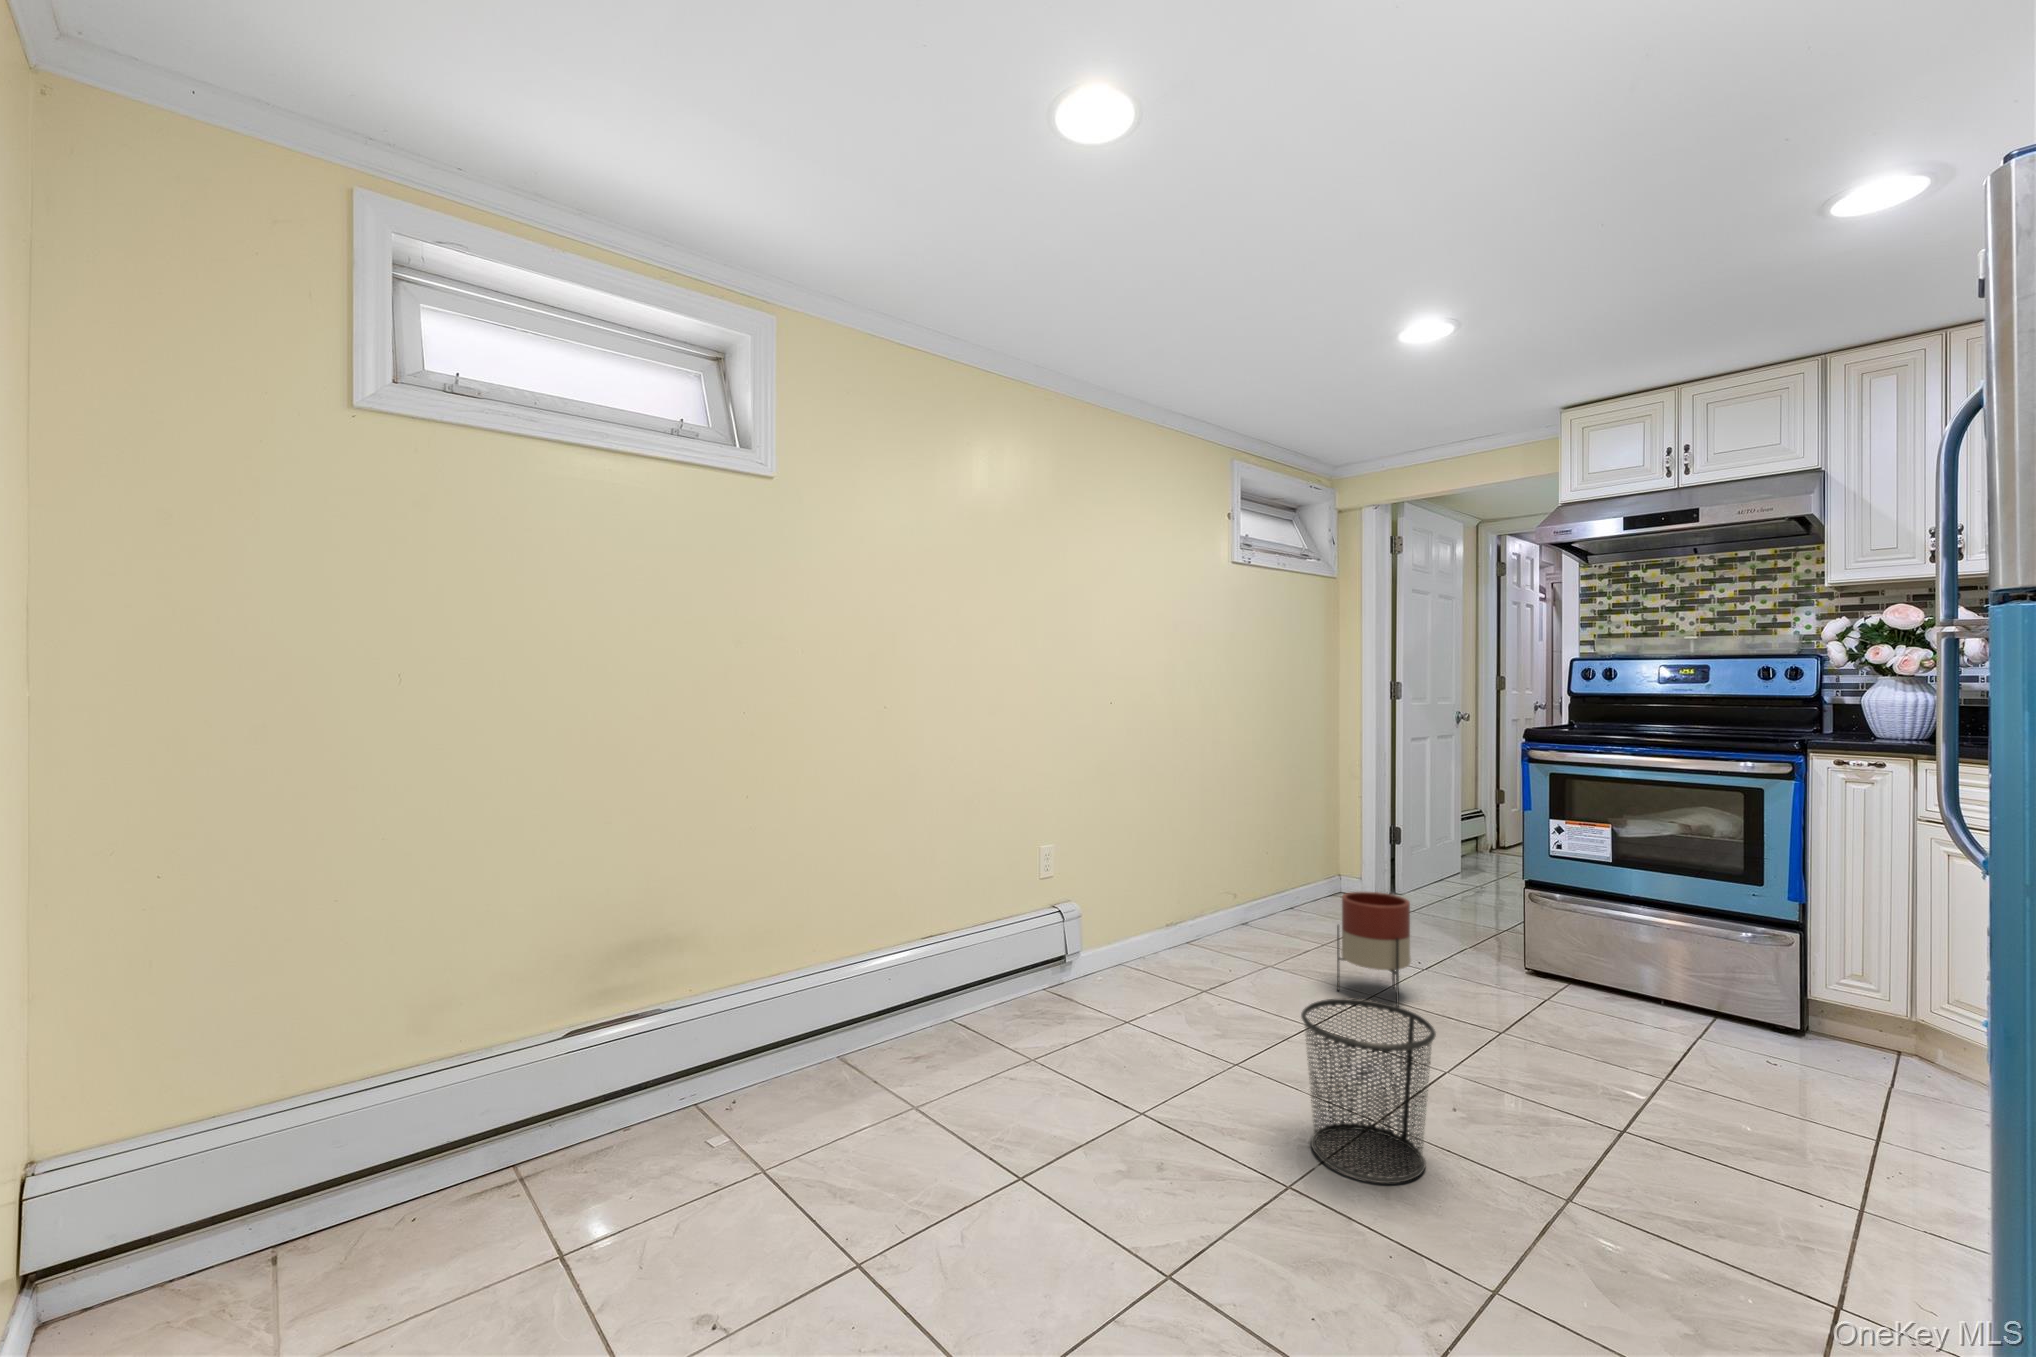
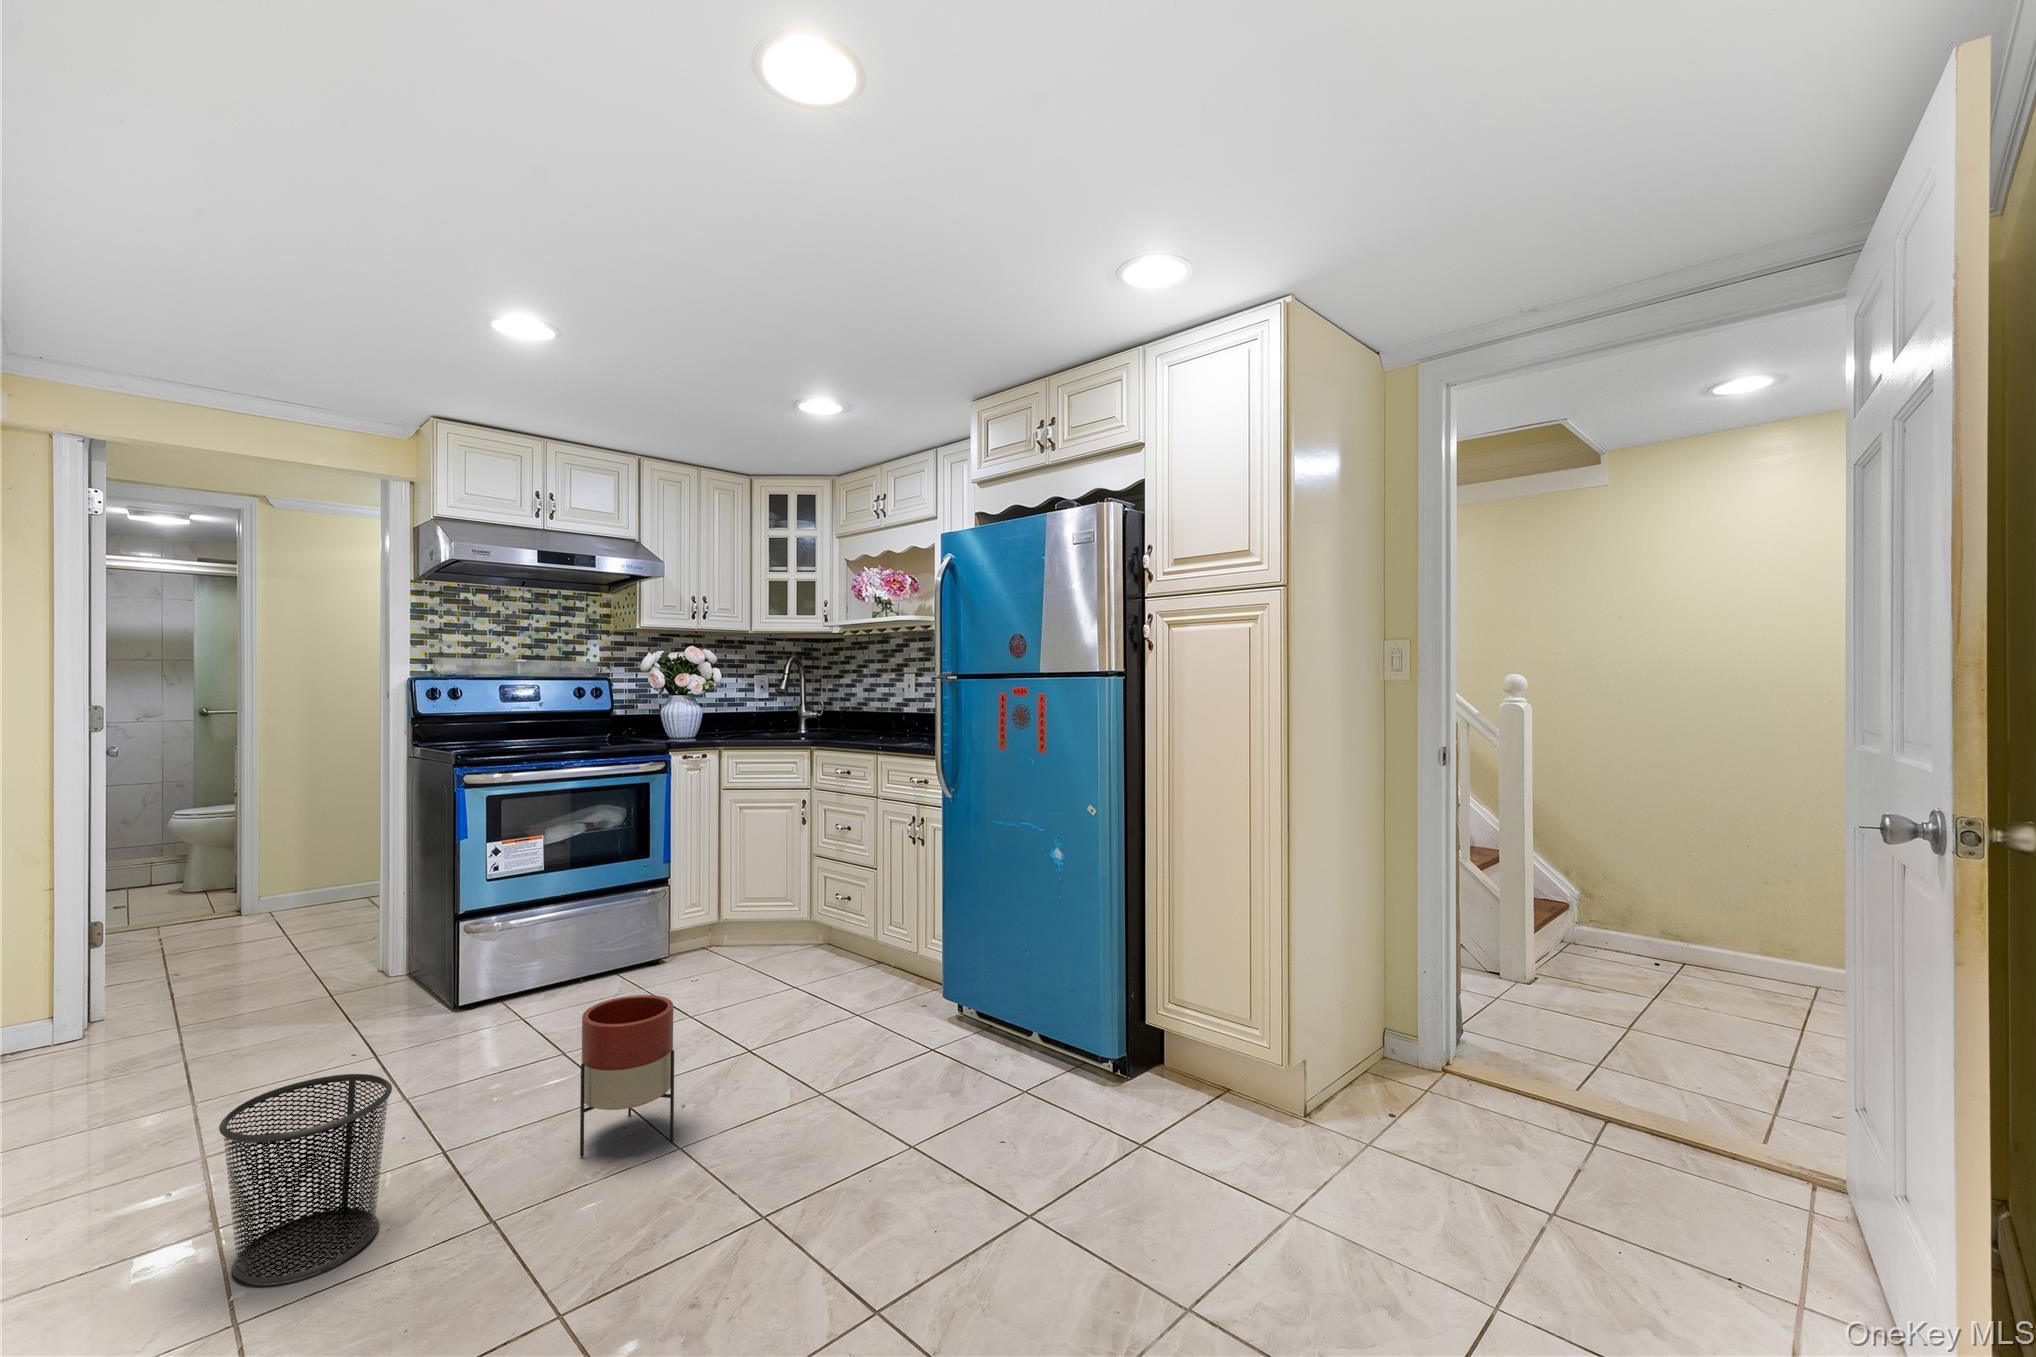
planter: present [1337,892,1411,1007] -> present [580,995,674,1157]

